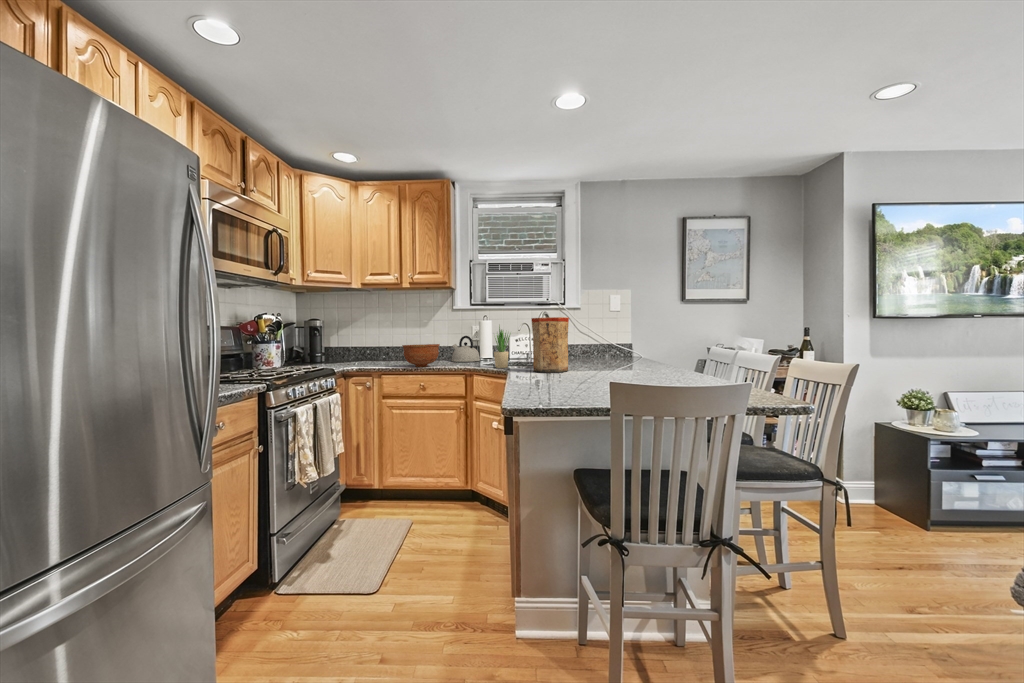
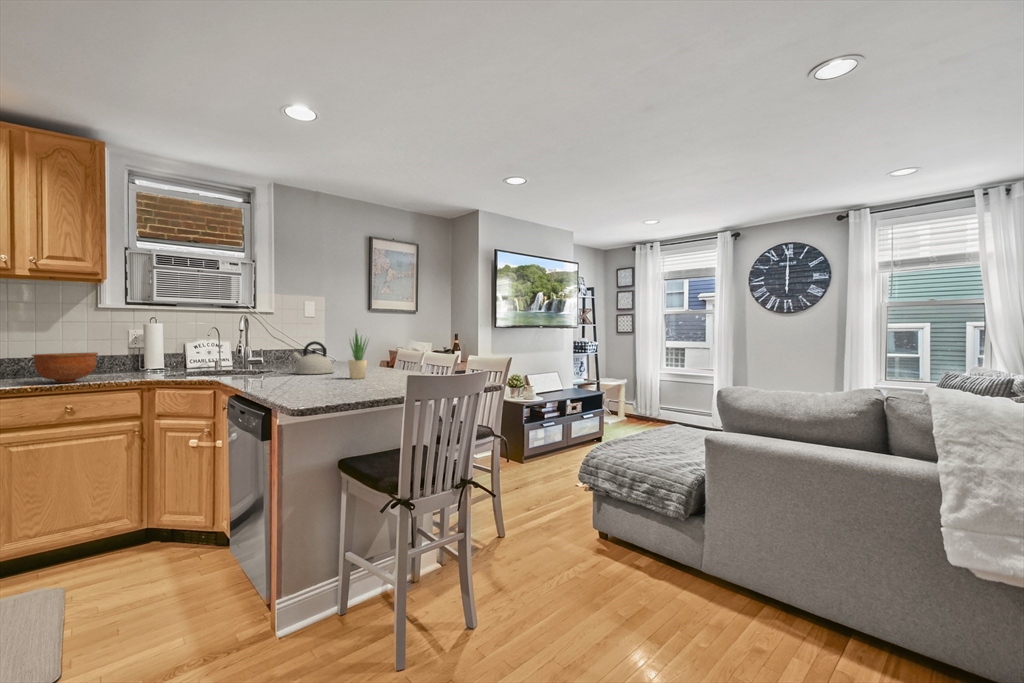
vase: present [532,317,569,373] -> none [248,324,291,380]
potted plant: present [494,326,510,368] -> present [348,331,369,379]
kettle: present [451,336,480,362] -> present [292,341,333,374]

